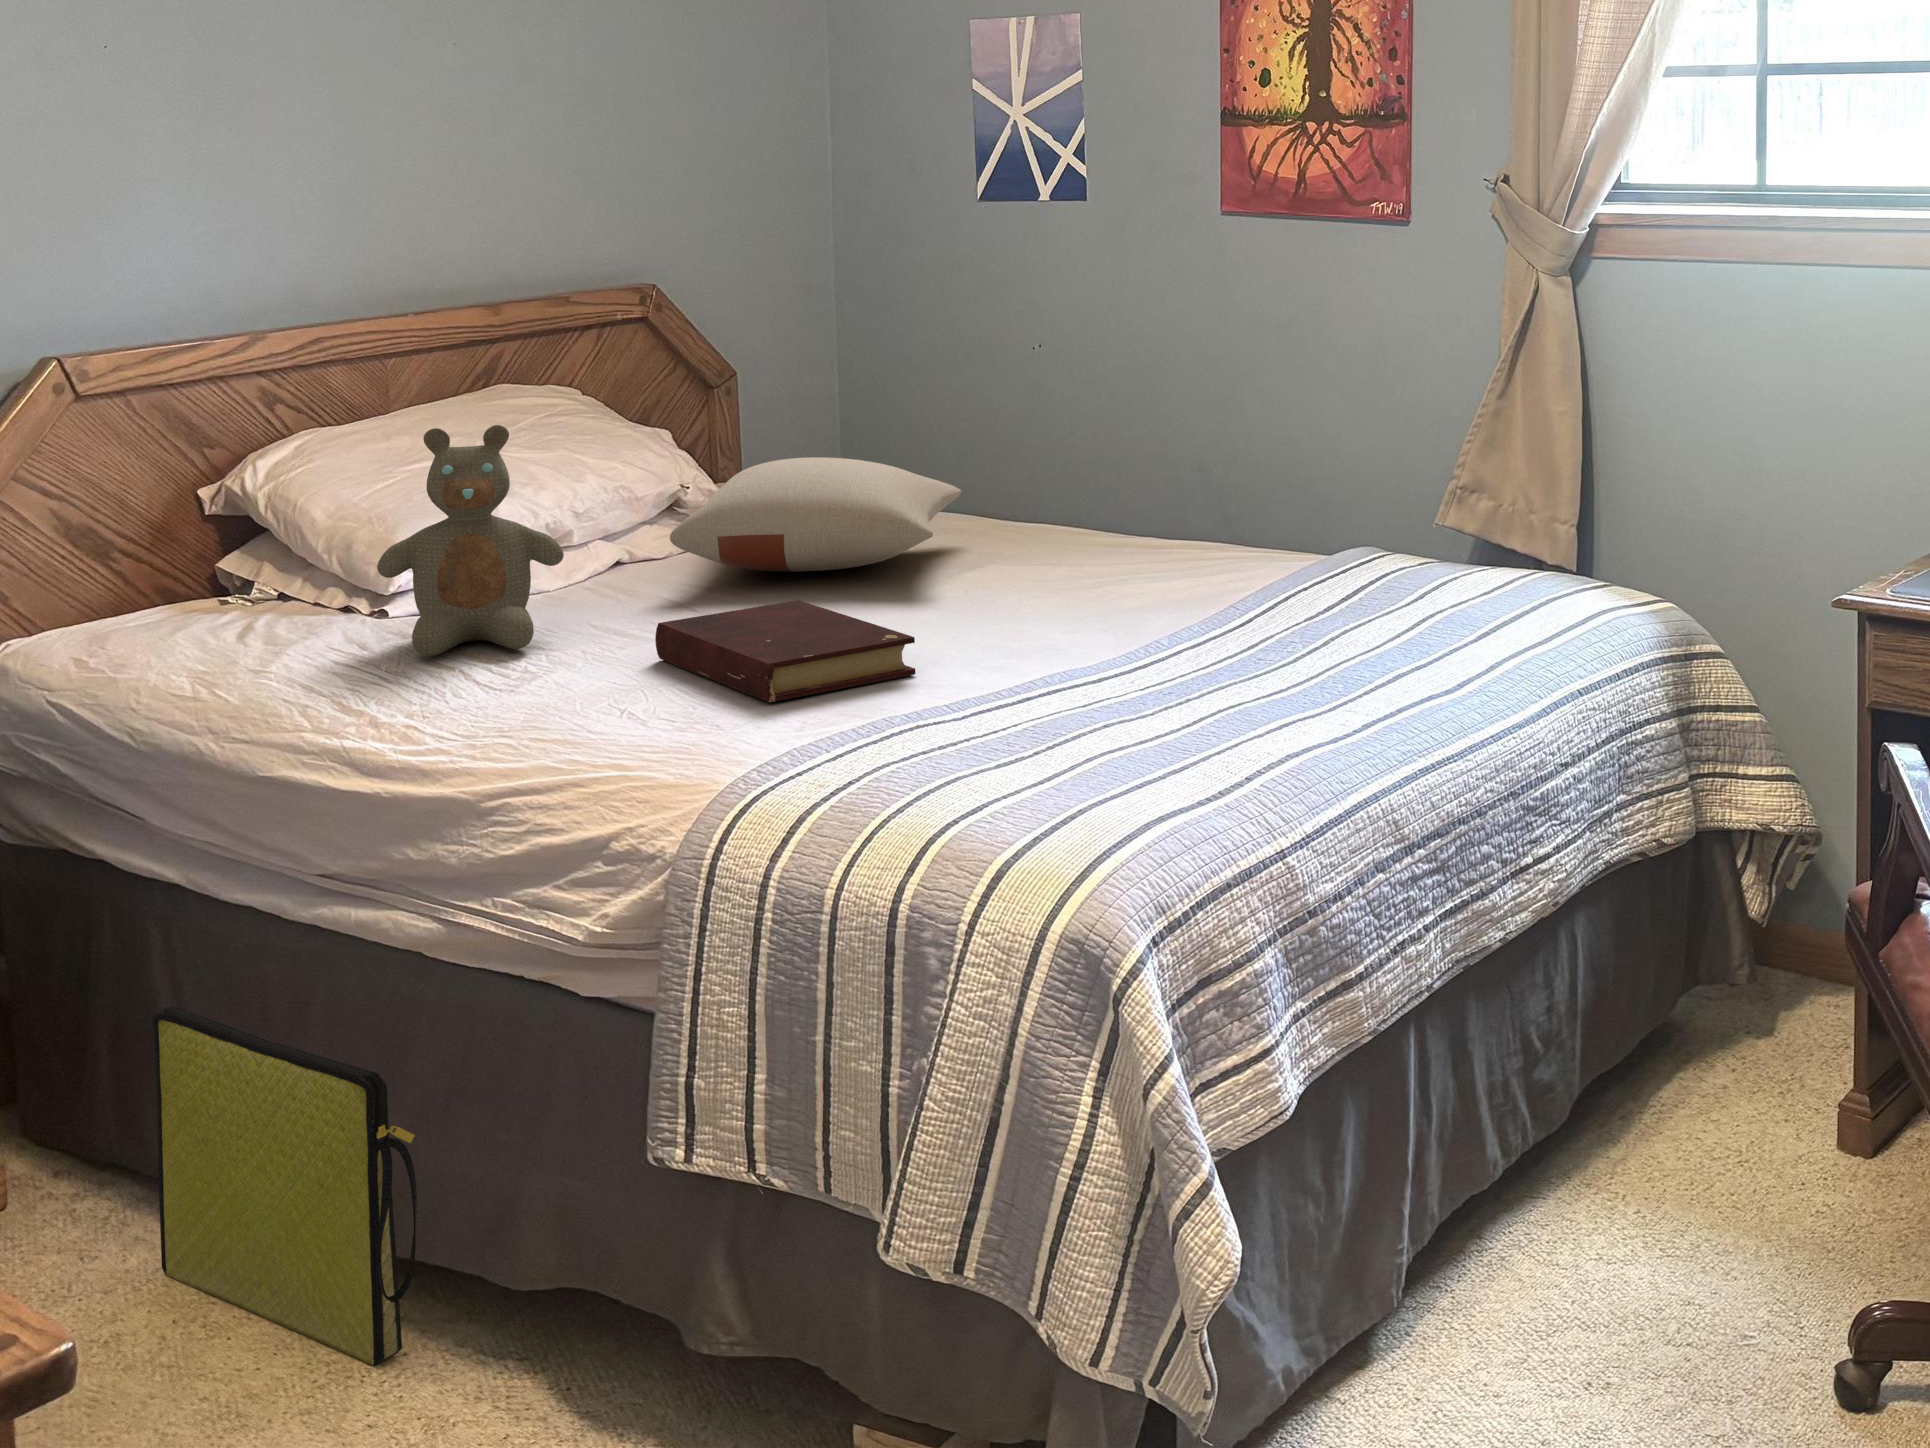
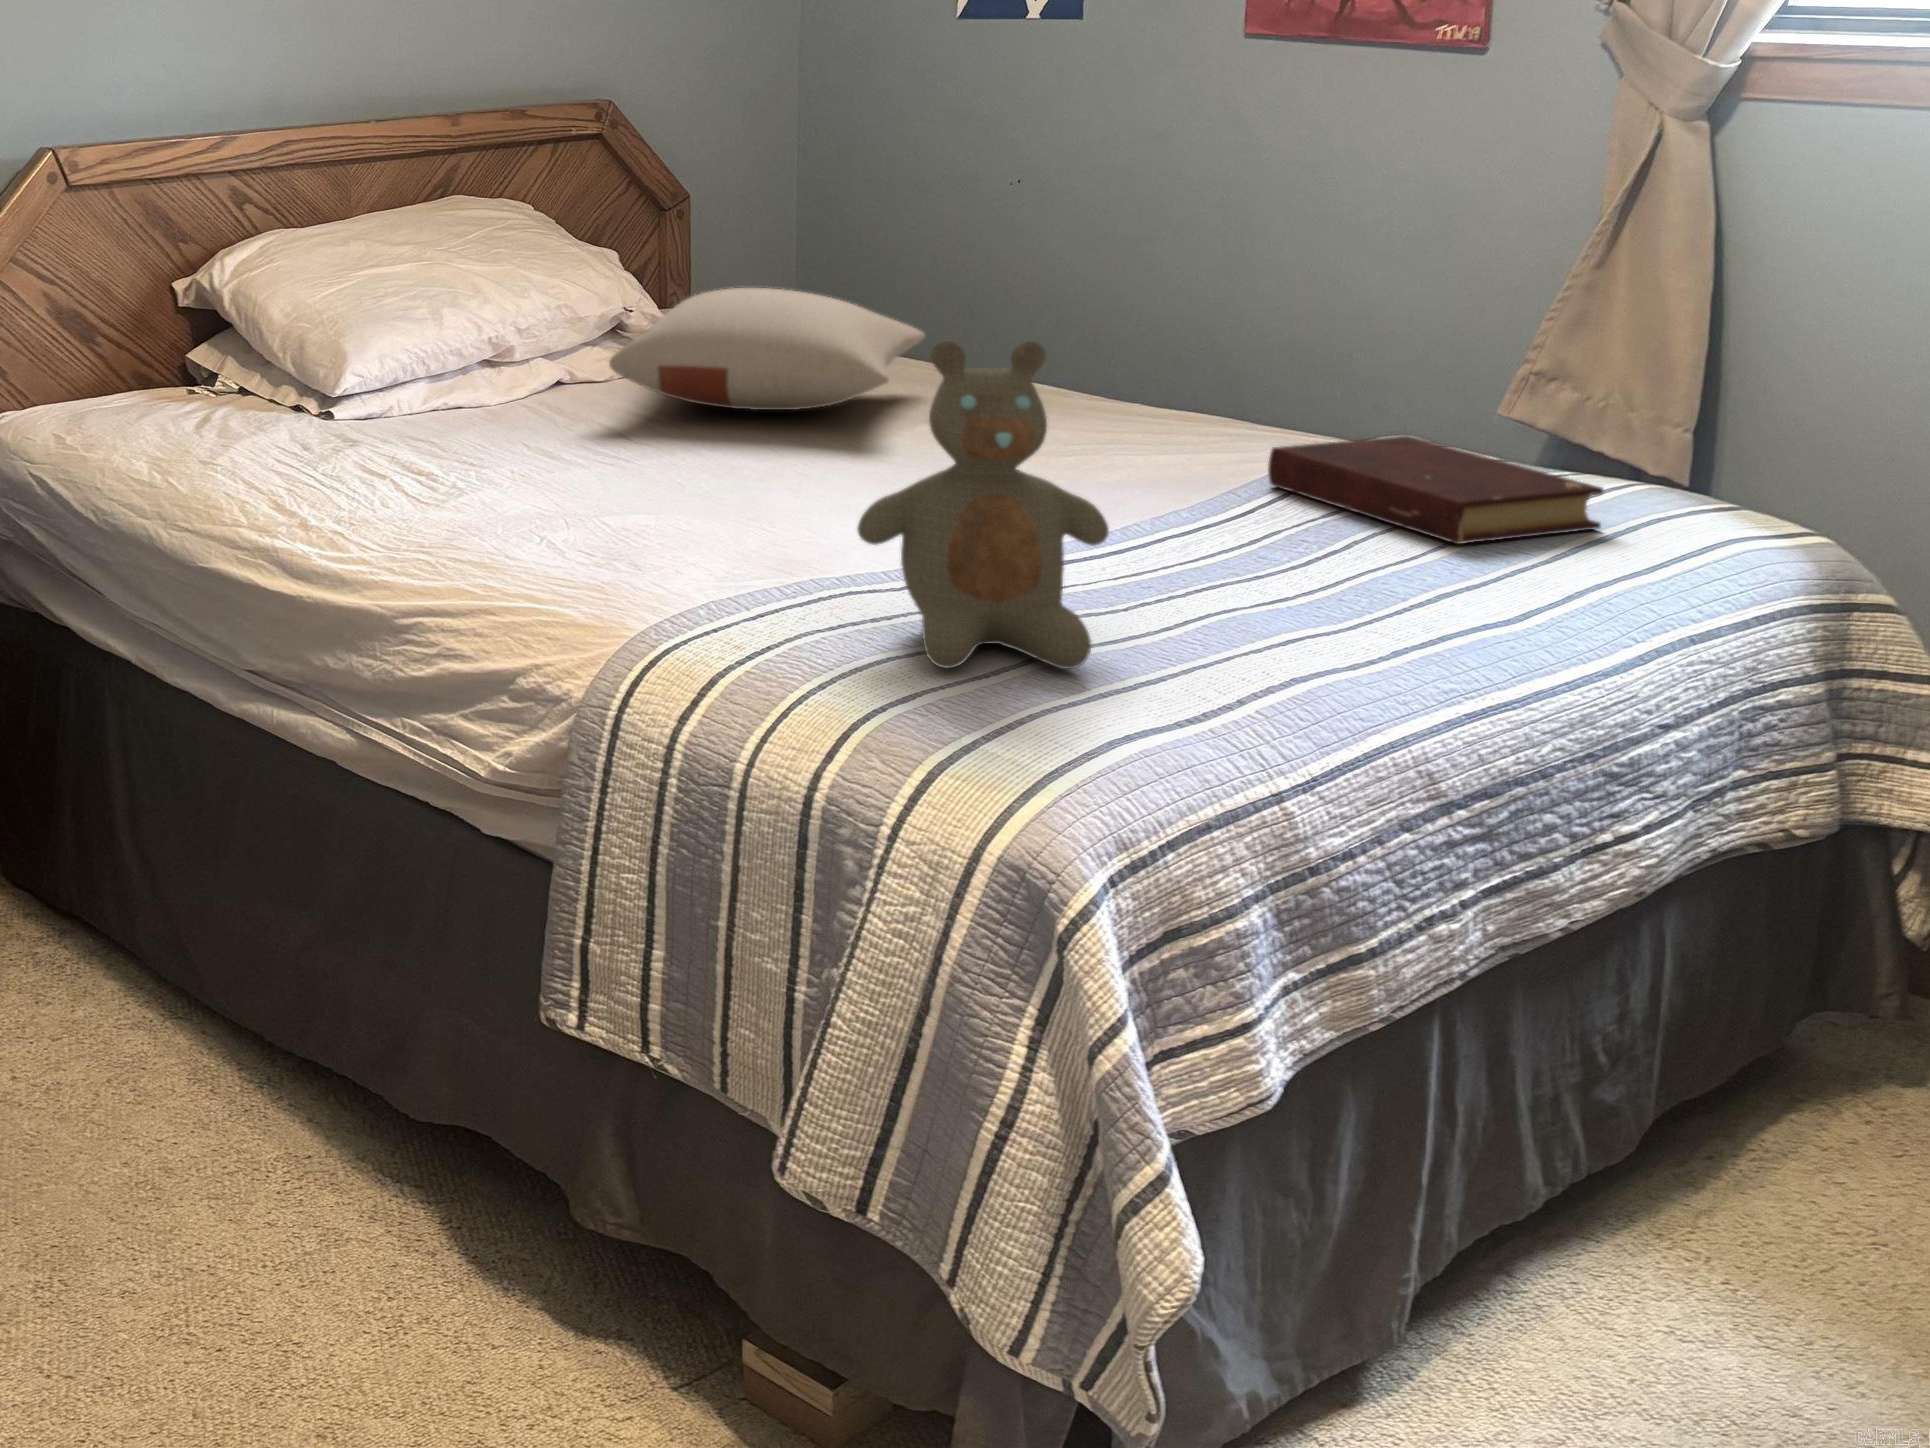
teddy bear: present [377,425,564,657] -> present [857,341,1109,669]
book: present [655,600,915,702] -> present [1268,436,1603,544]
bag: present [152,1006,417,1366] -> none [96,782,321,1165]

